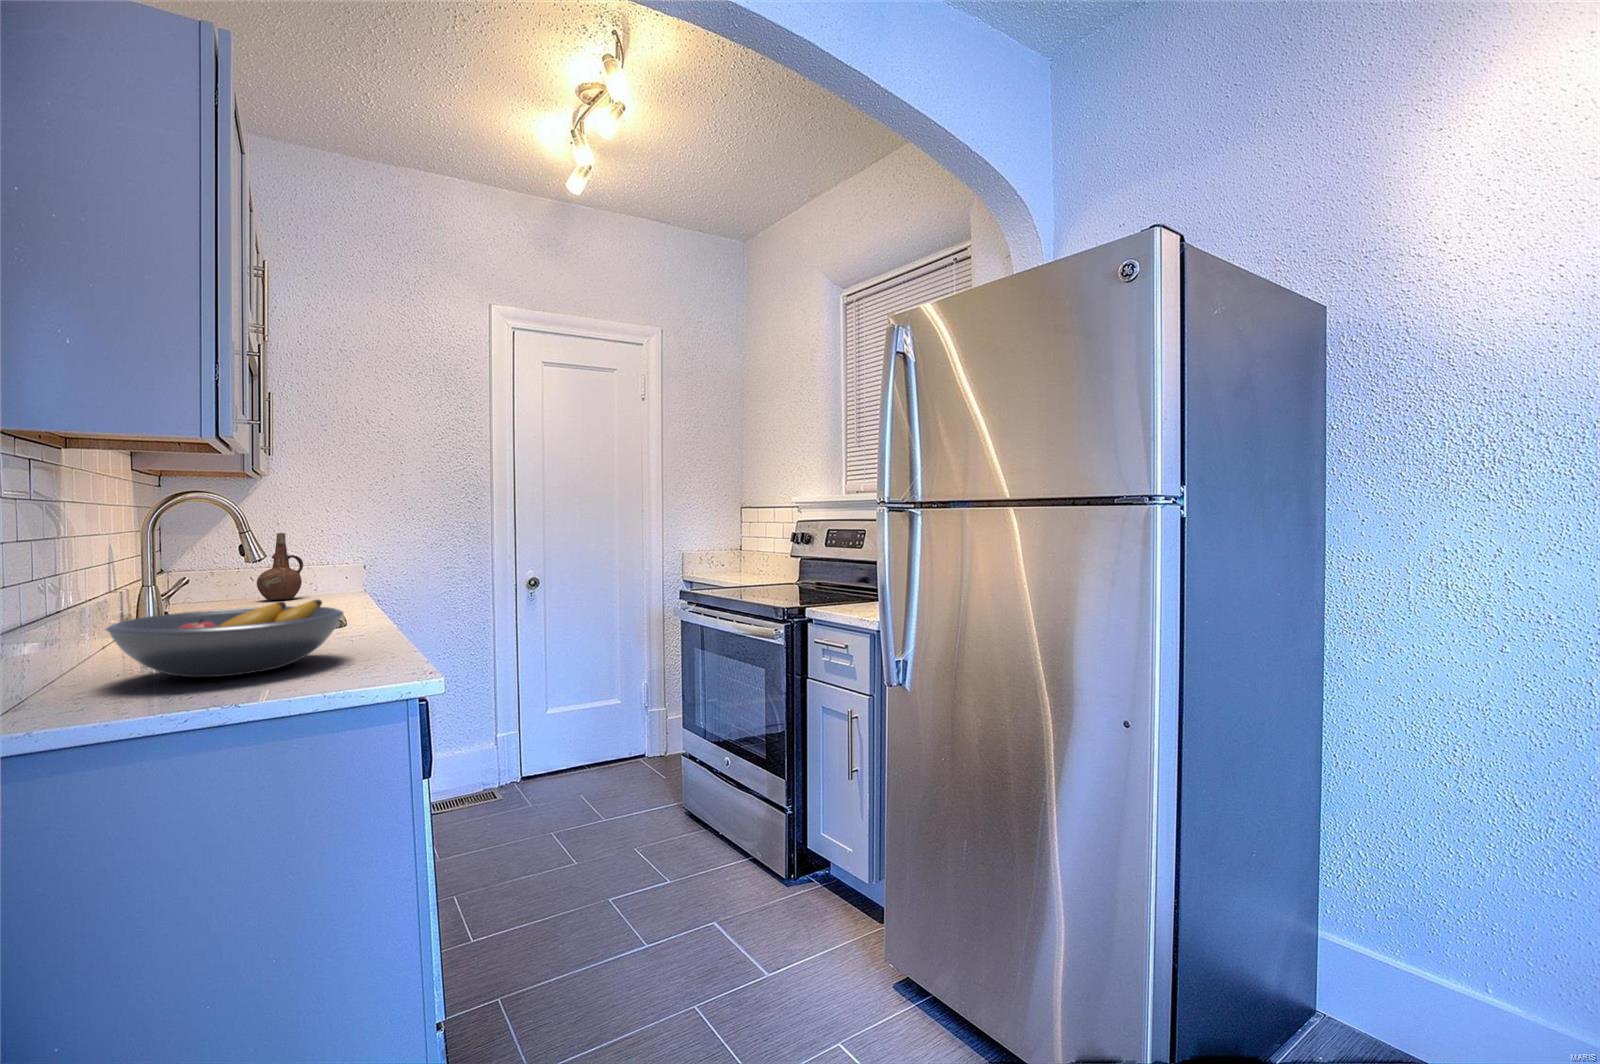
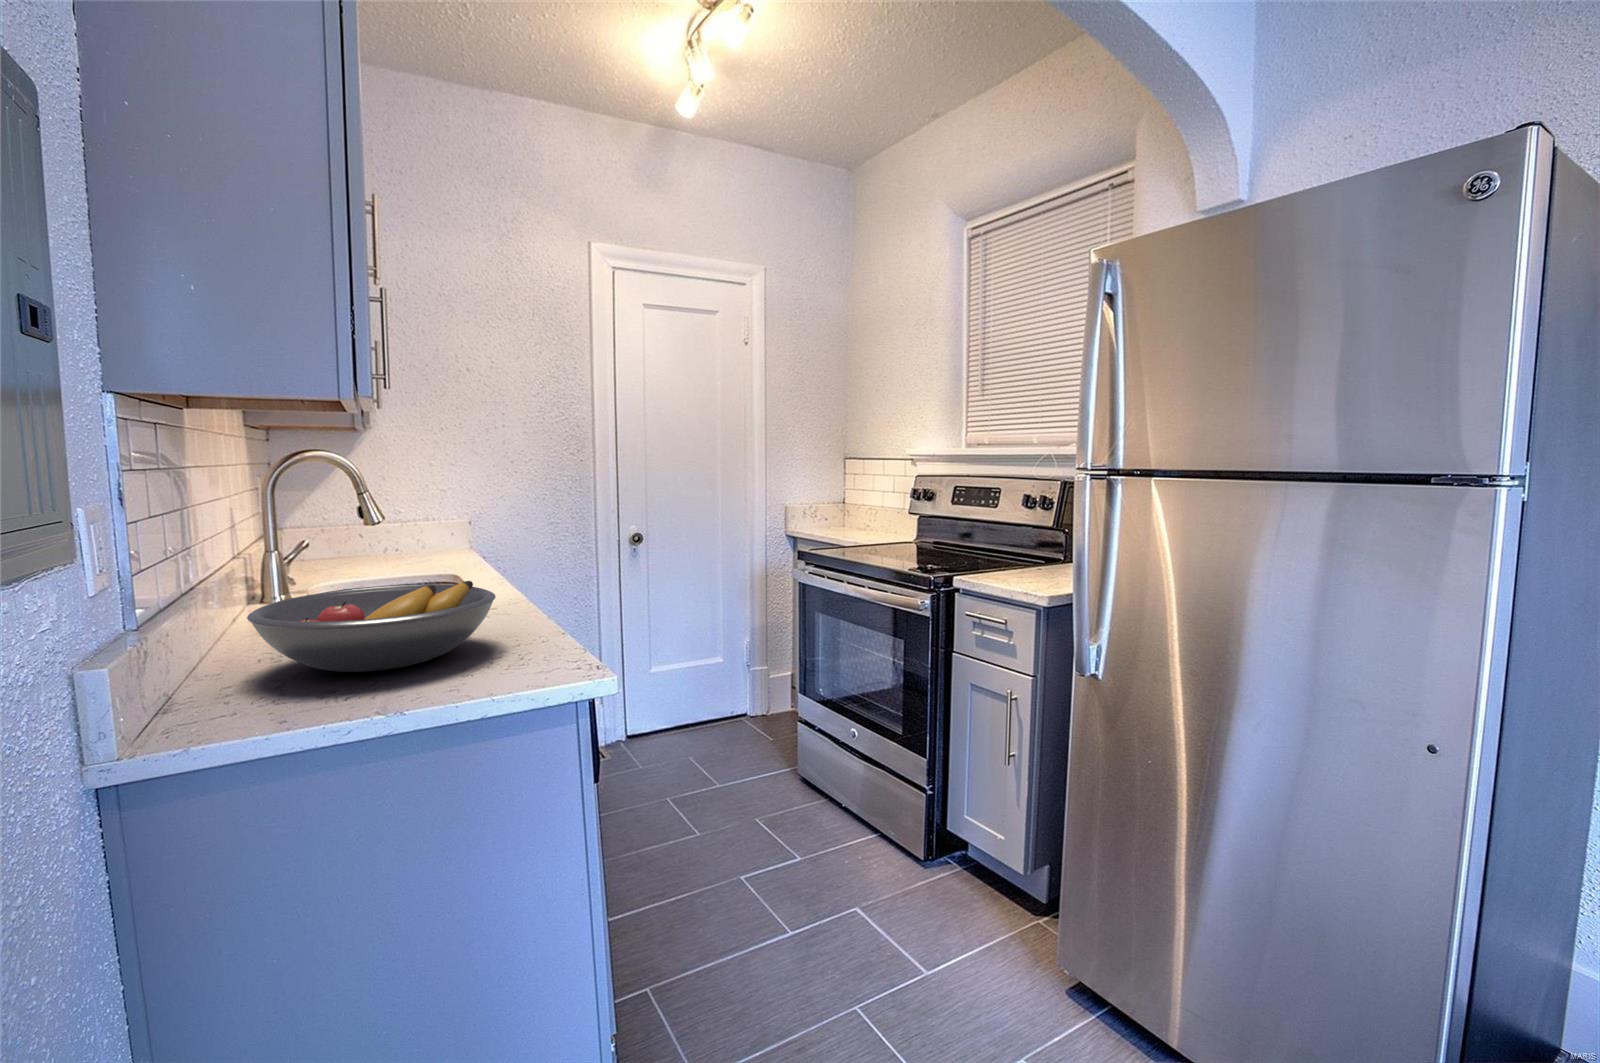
ceramic pitcher: present [257,533,303,600] -> none [369,488,413,557]

